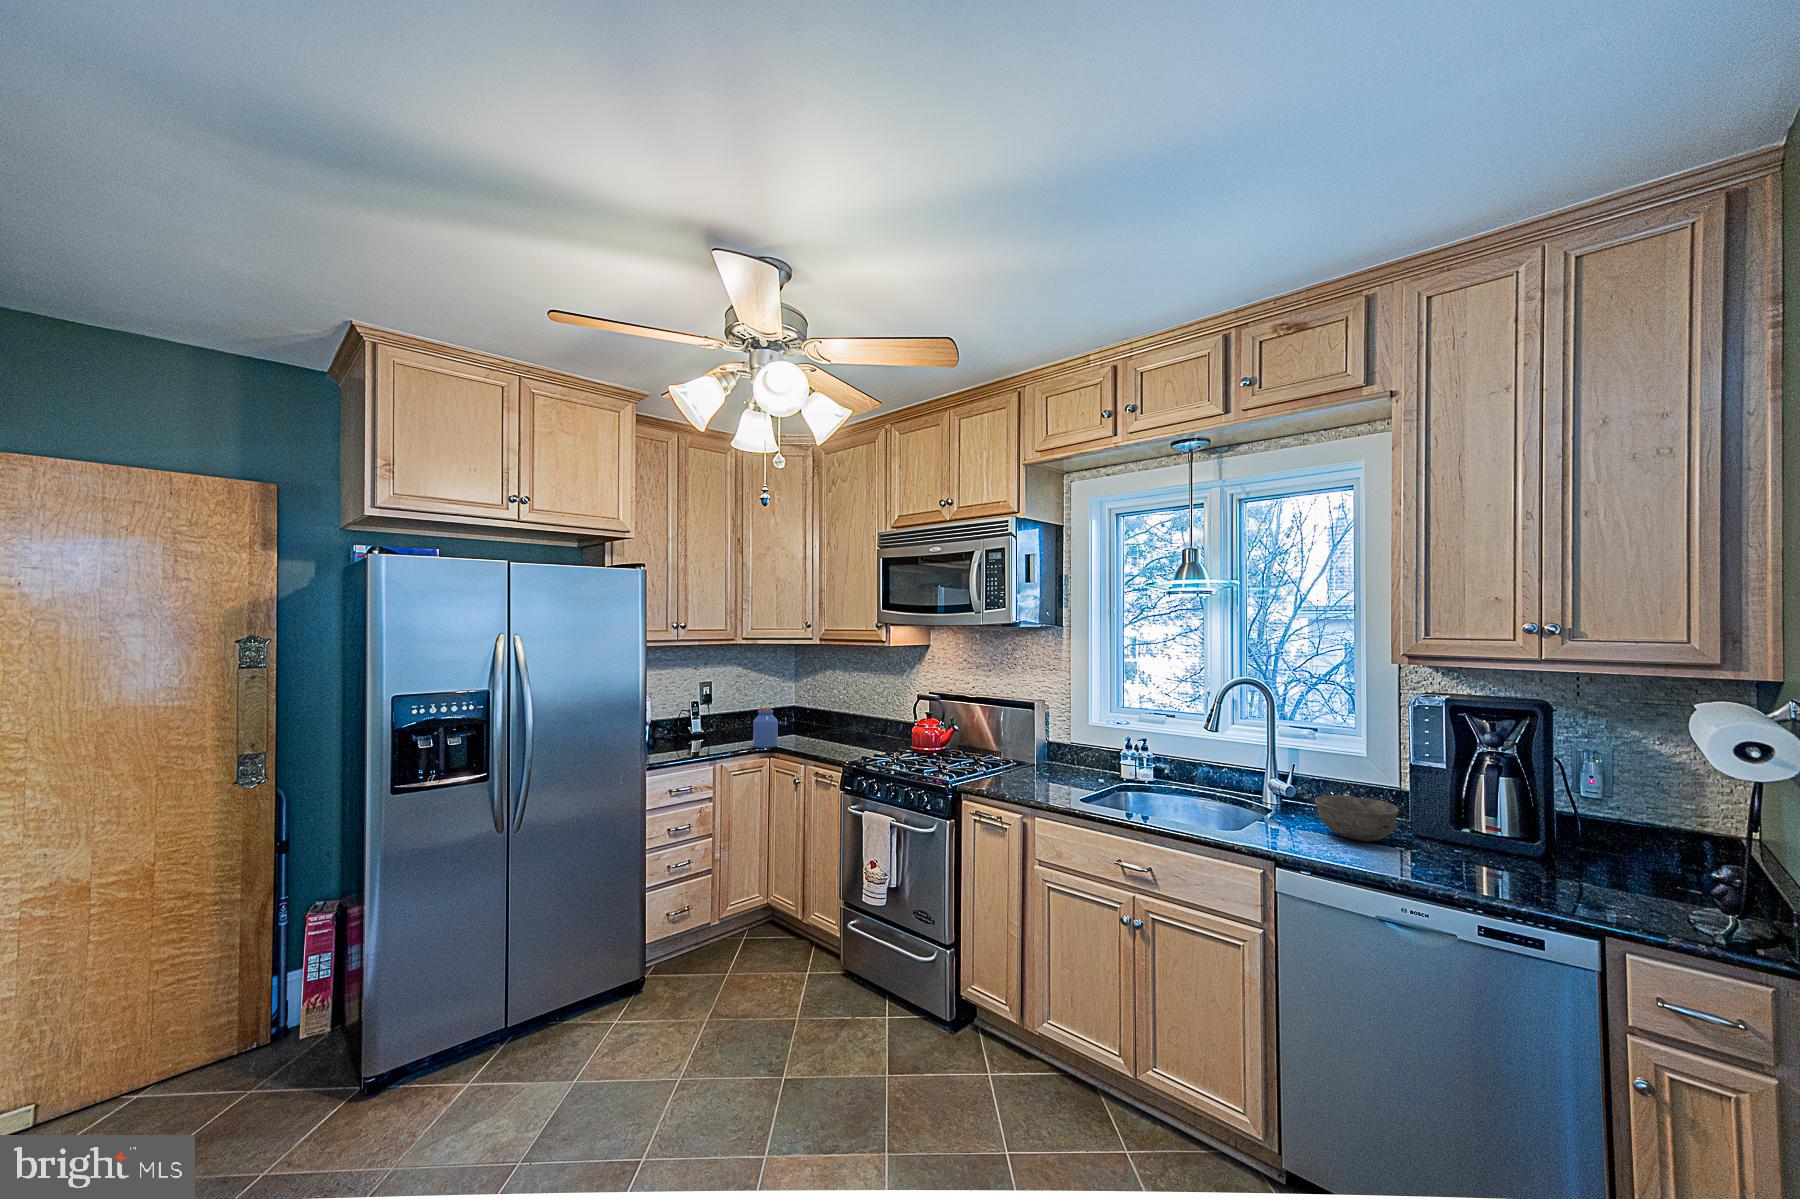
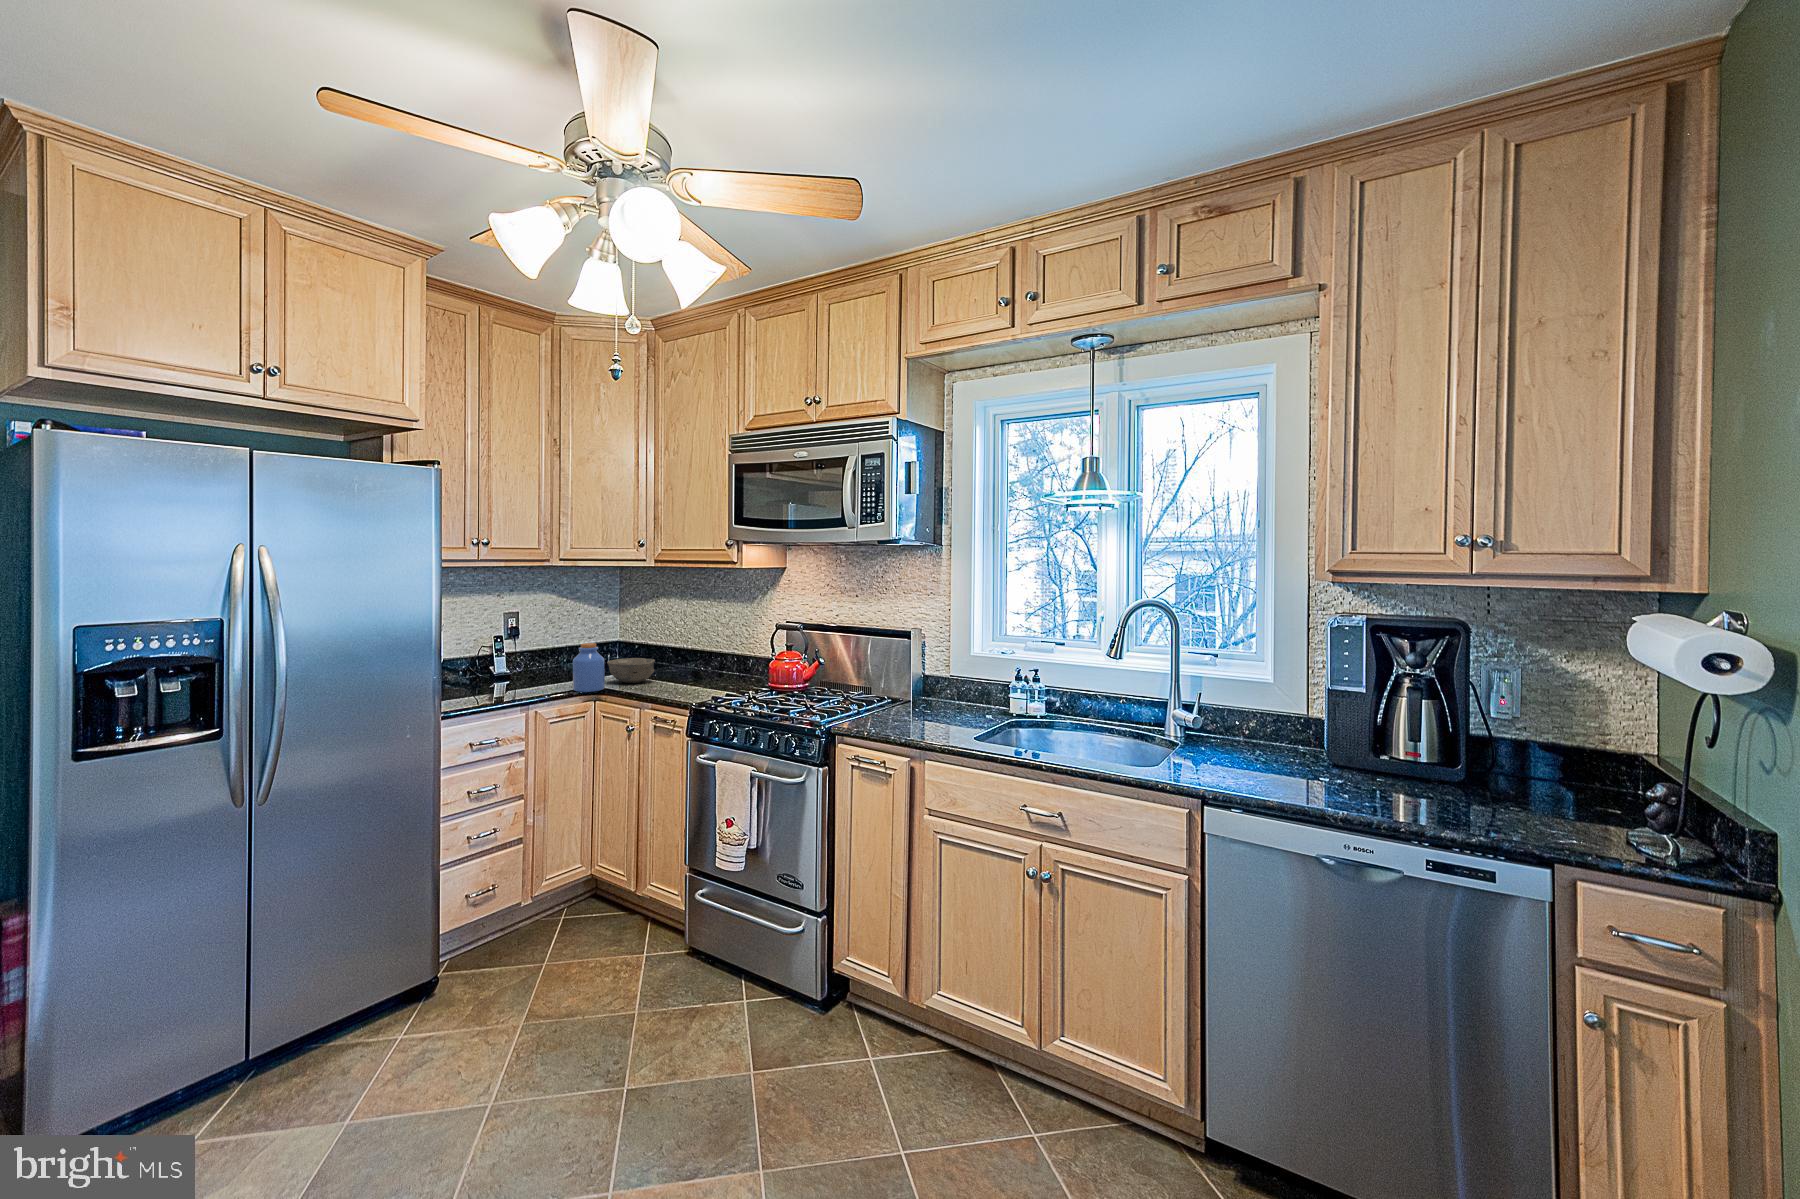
bowl: present [1314,795,1399,842] -> present [607,658,655,683]

